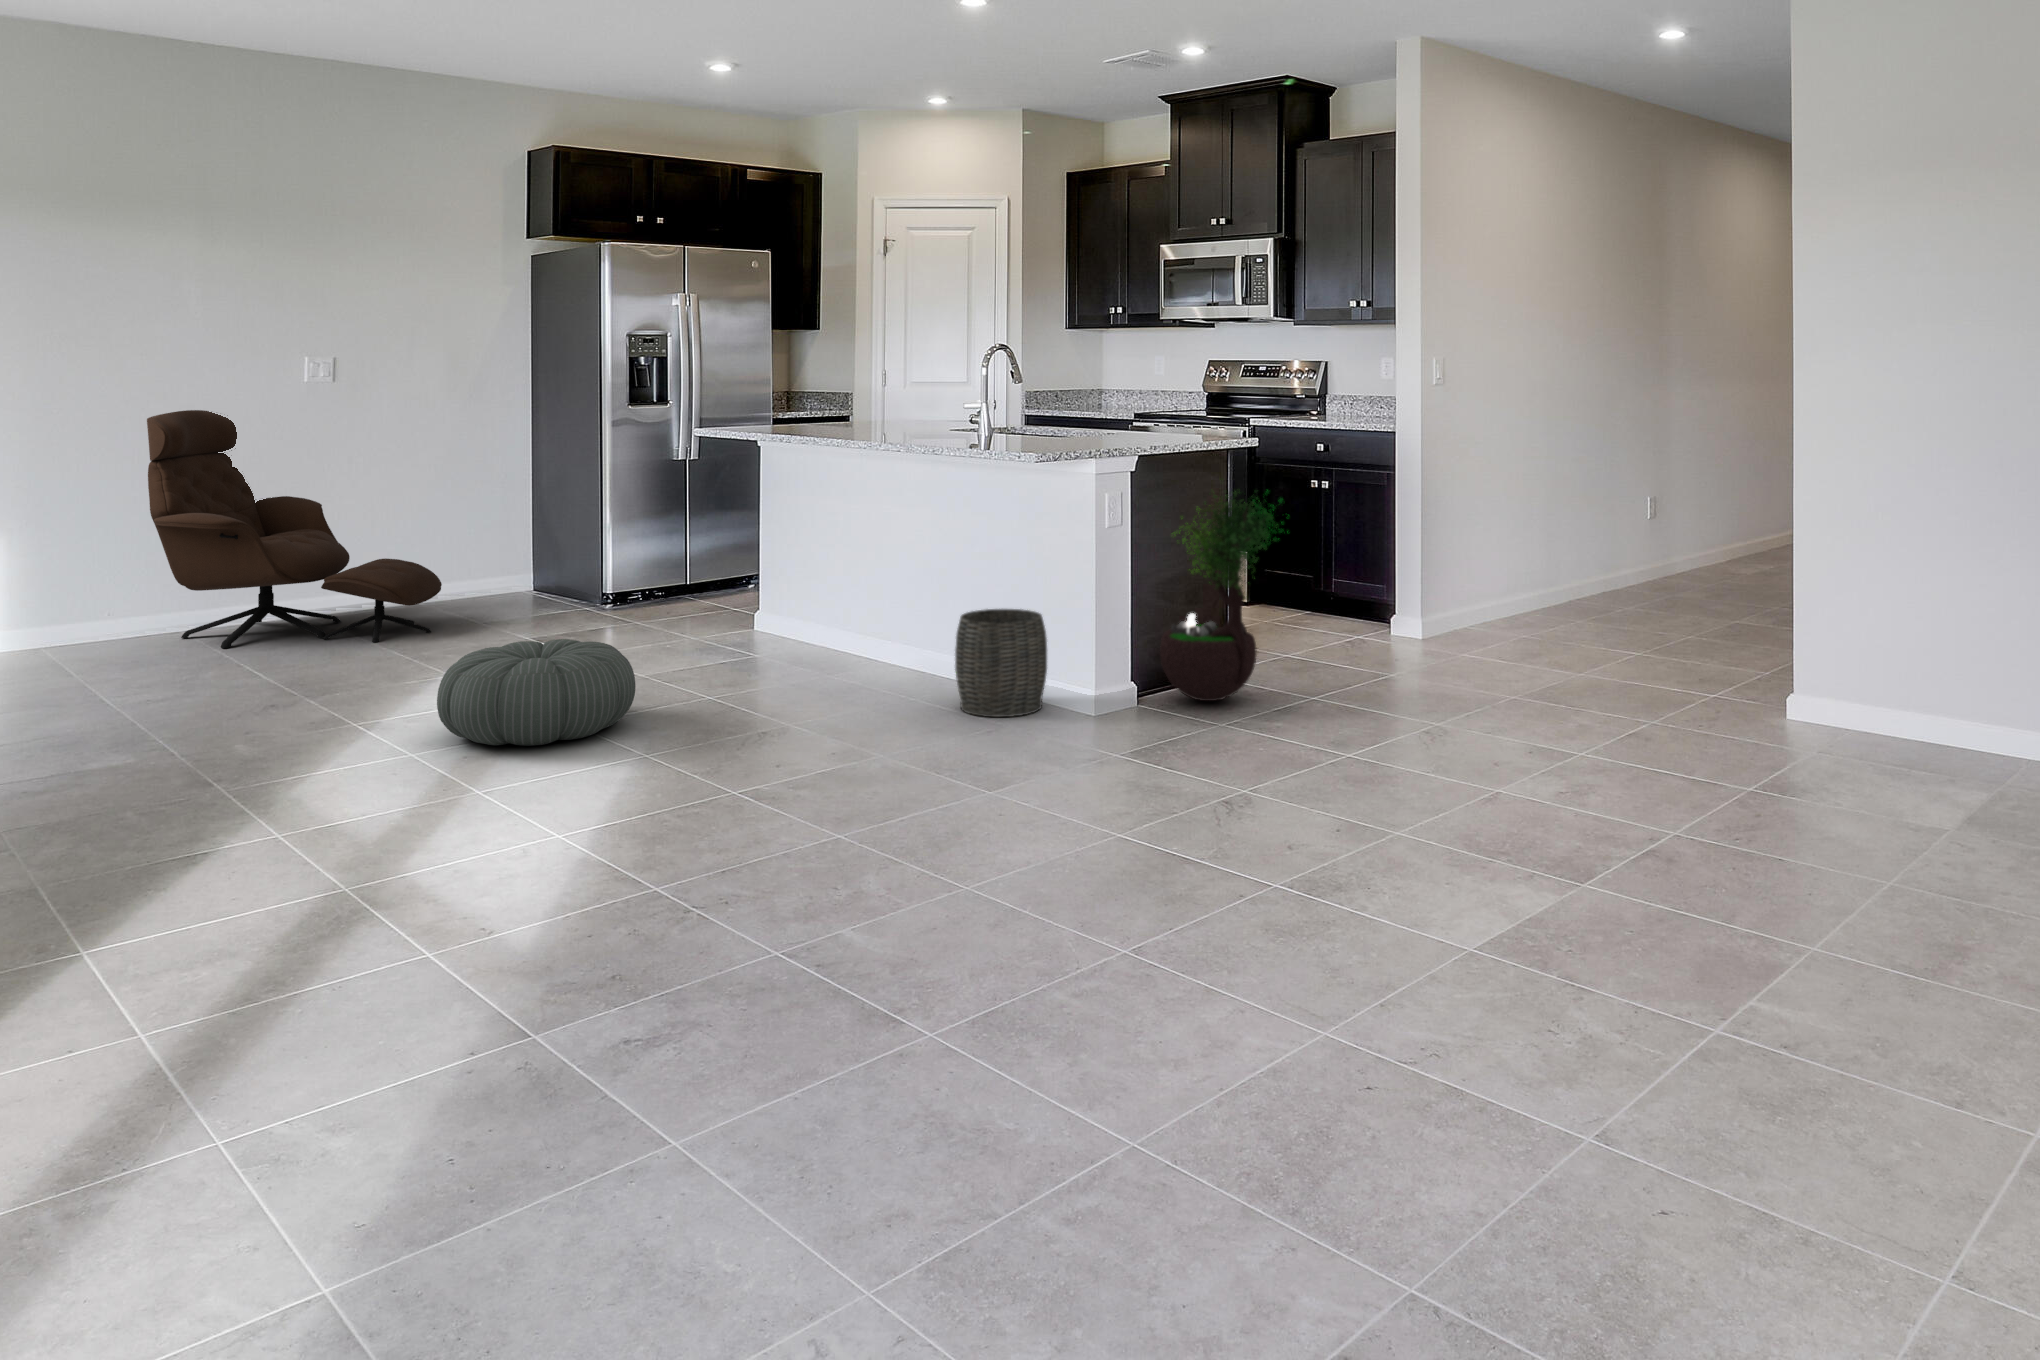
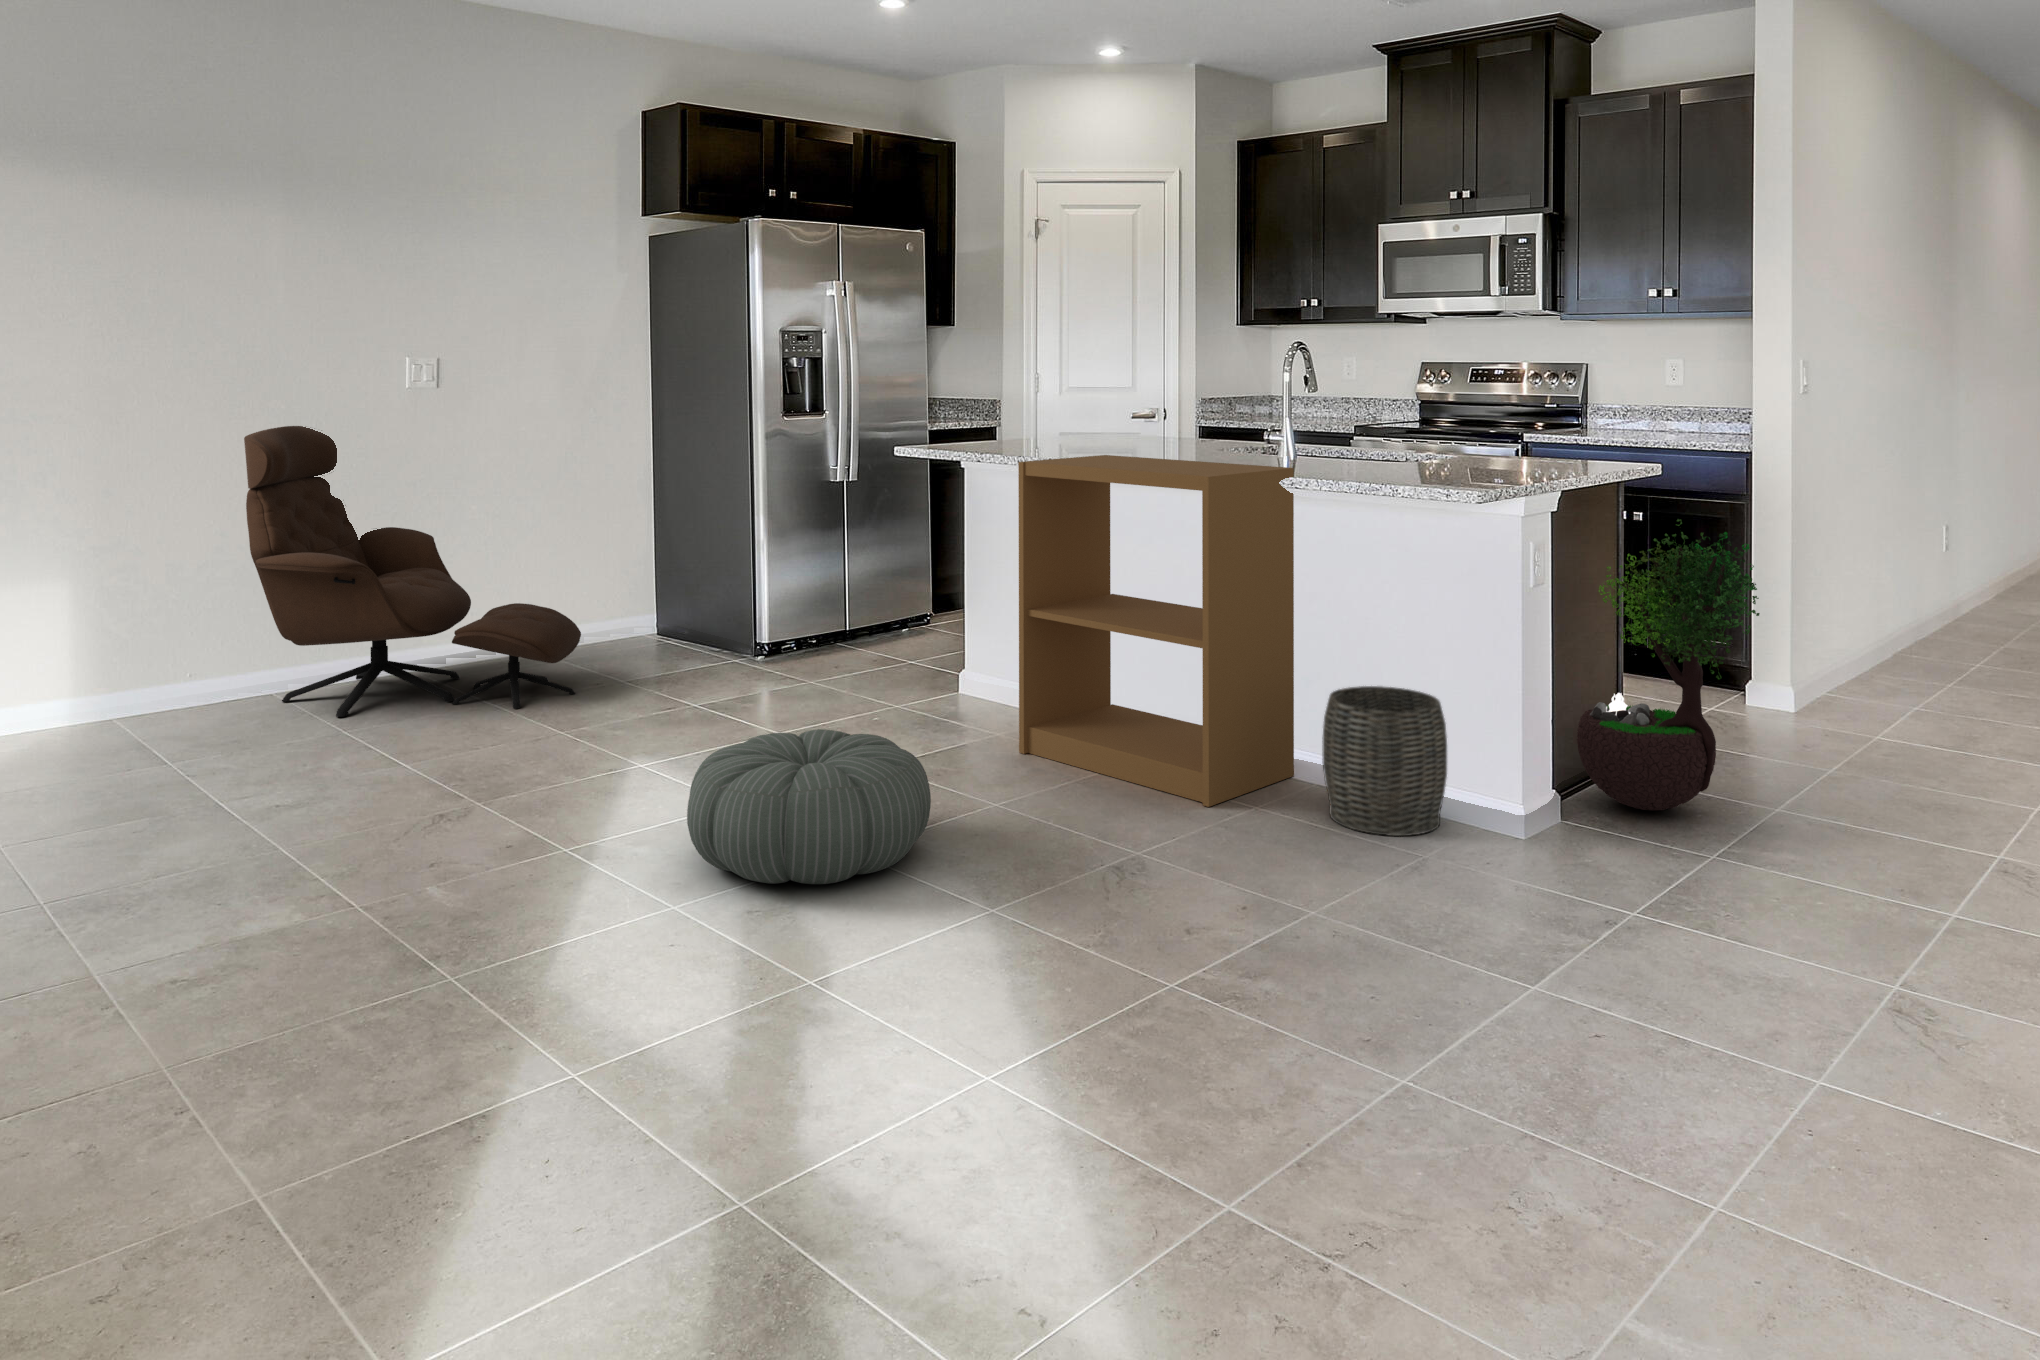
bookshelf: none [761,434,962,701] -> present [1018,455,1294,807]

